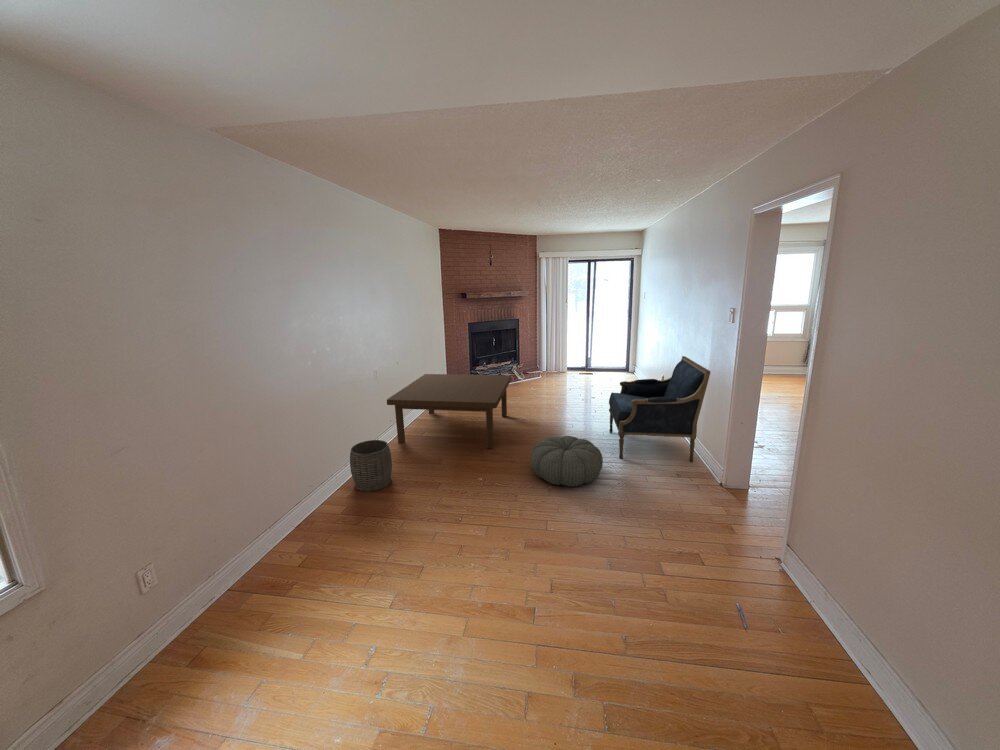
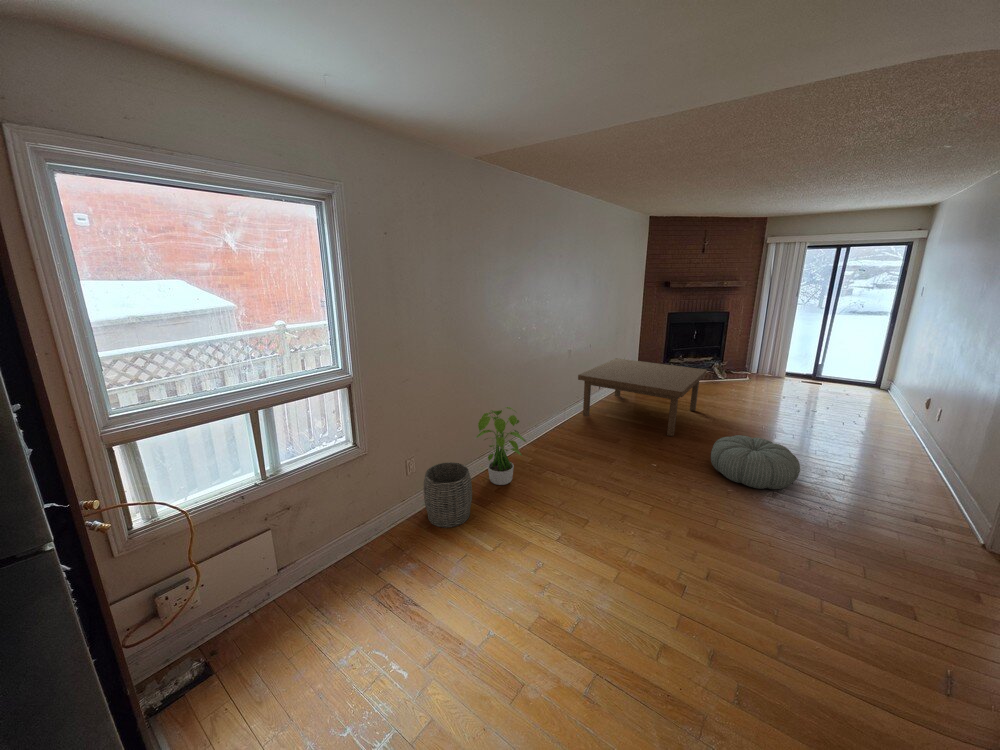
armchair: present [609,356,710,462] -> none [823,371,995,504]
woven basket: present [350,440,392,492] -> present [424,462,472,528]
potted plant: none [248,463,331,573] -> present [475,407,527,485]

